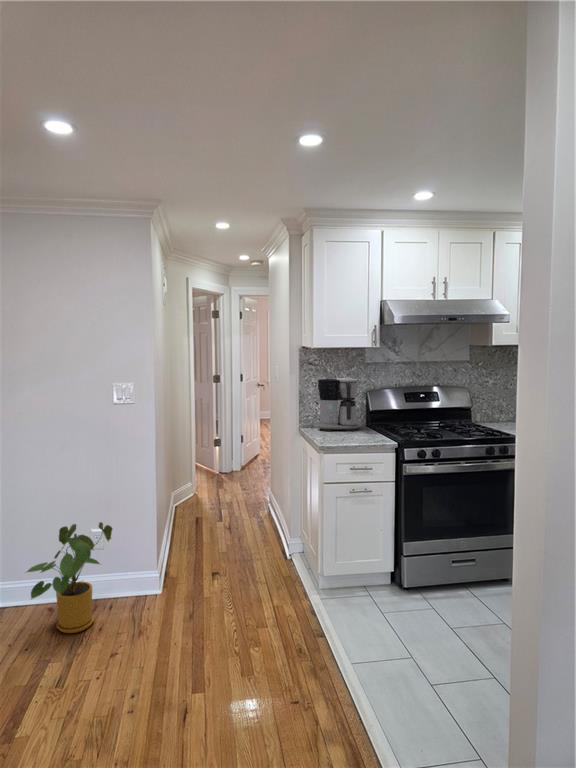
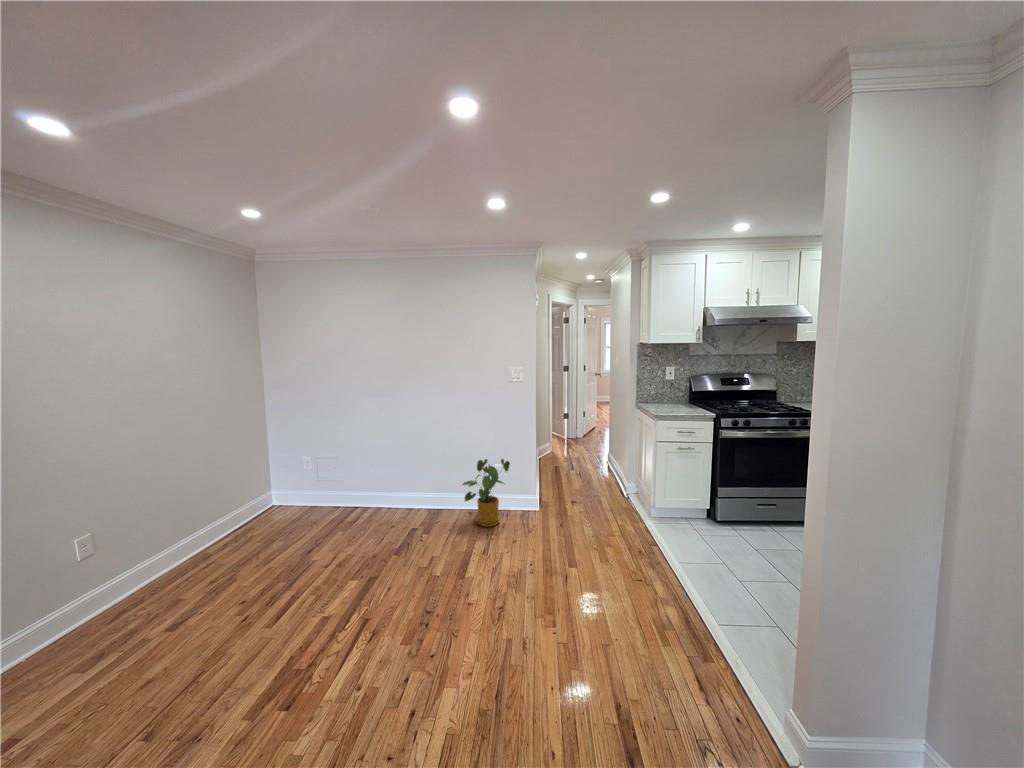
coffee maker: present [318,378,359,431] -> none [651,367,683,406]

